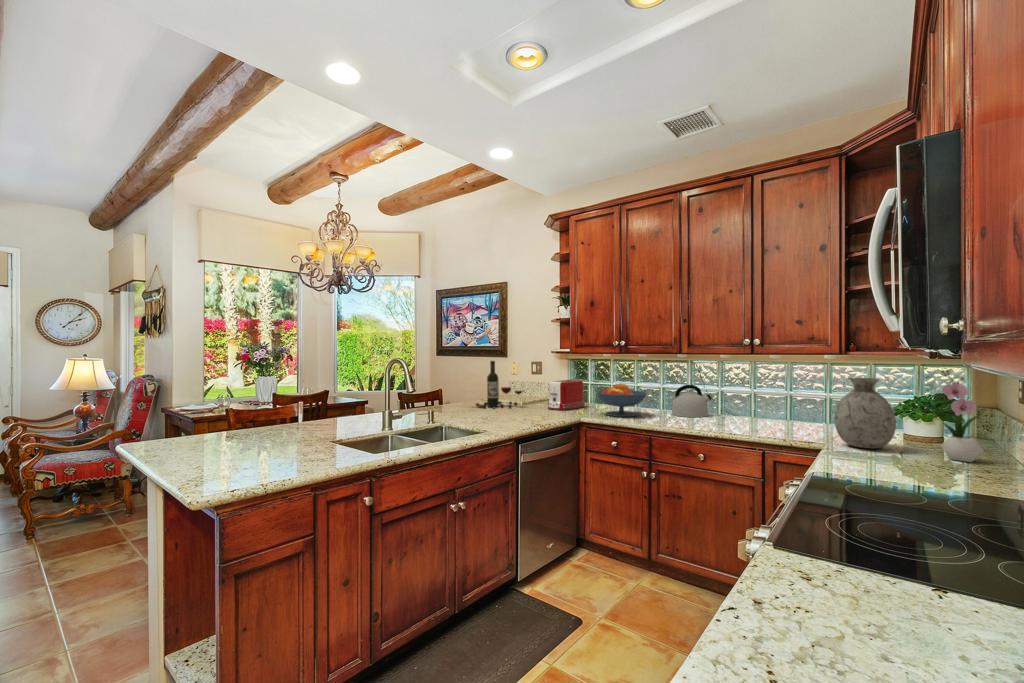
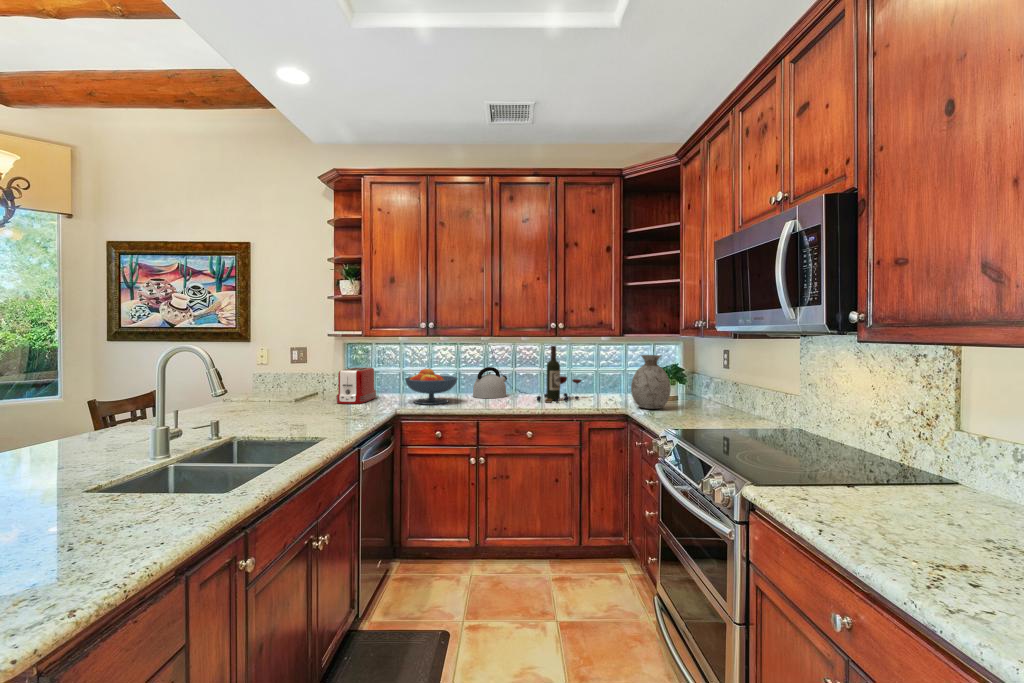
wine bottle: present [476,361,523,408] -> present [537,346,581,402]
flower arrangement: present [941,370,984,462] -> none [696,347,719,411]

